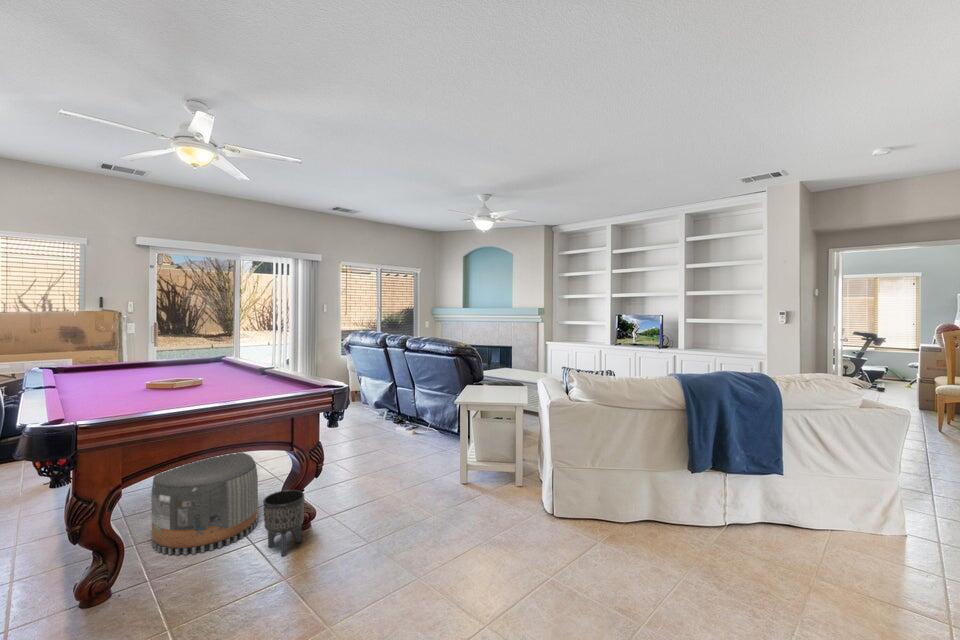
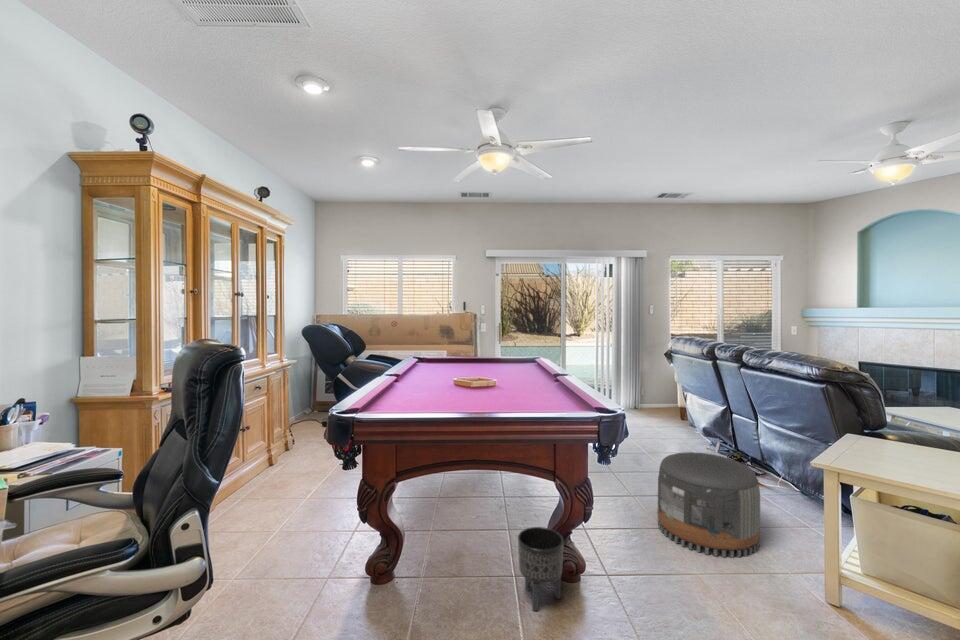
pouf: present [151,453,258,555] -> present [658,452,760,558]

